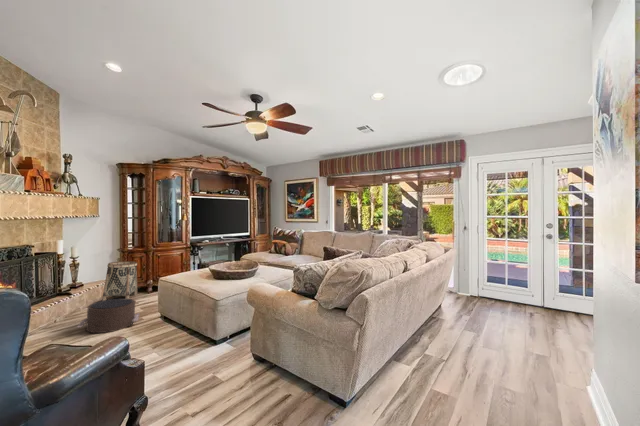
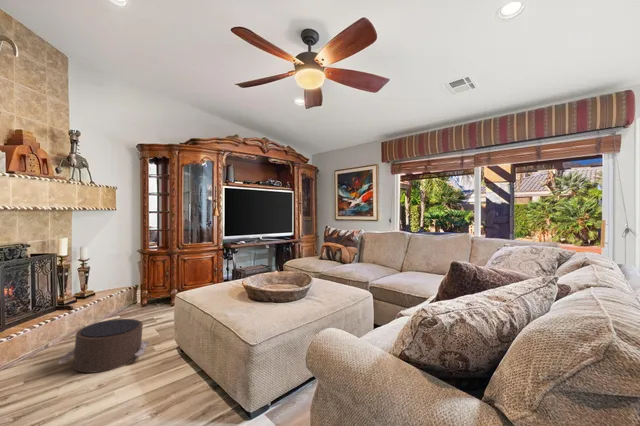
basket: present [102,261,137,300] -> none [114,266,158,317]

